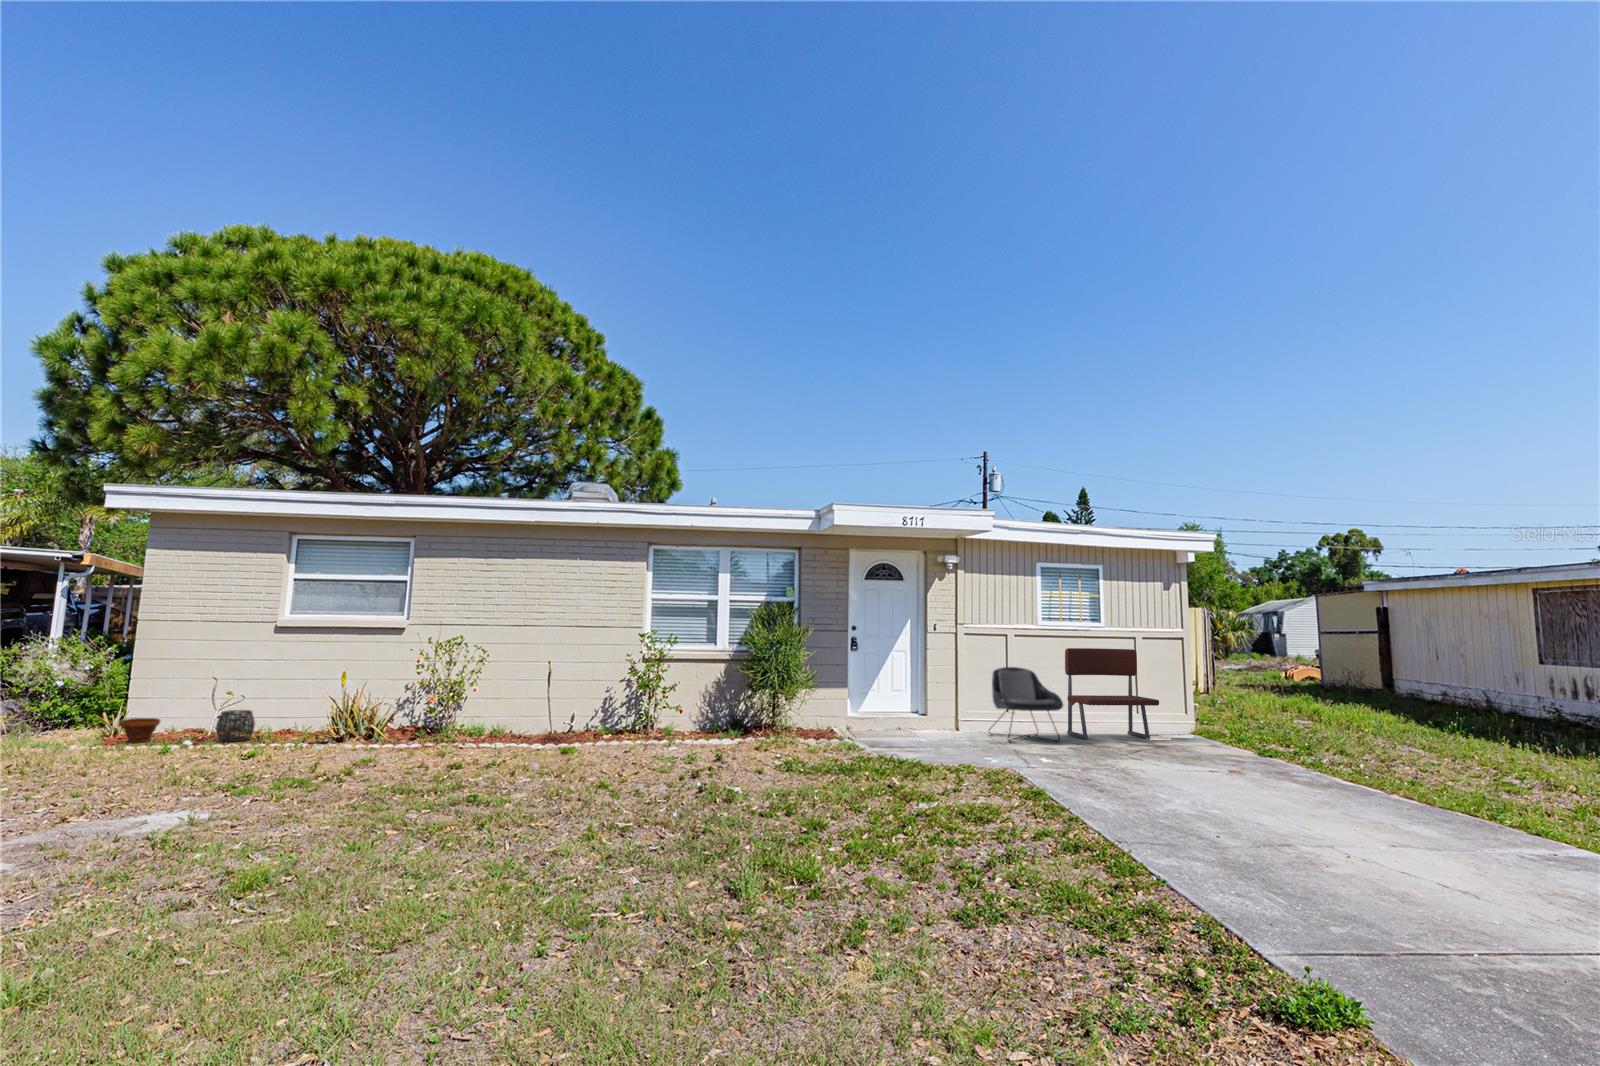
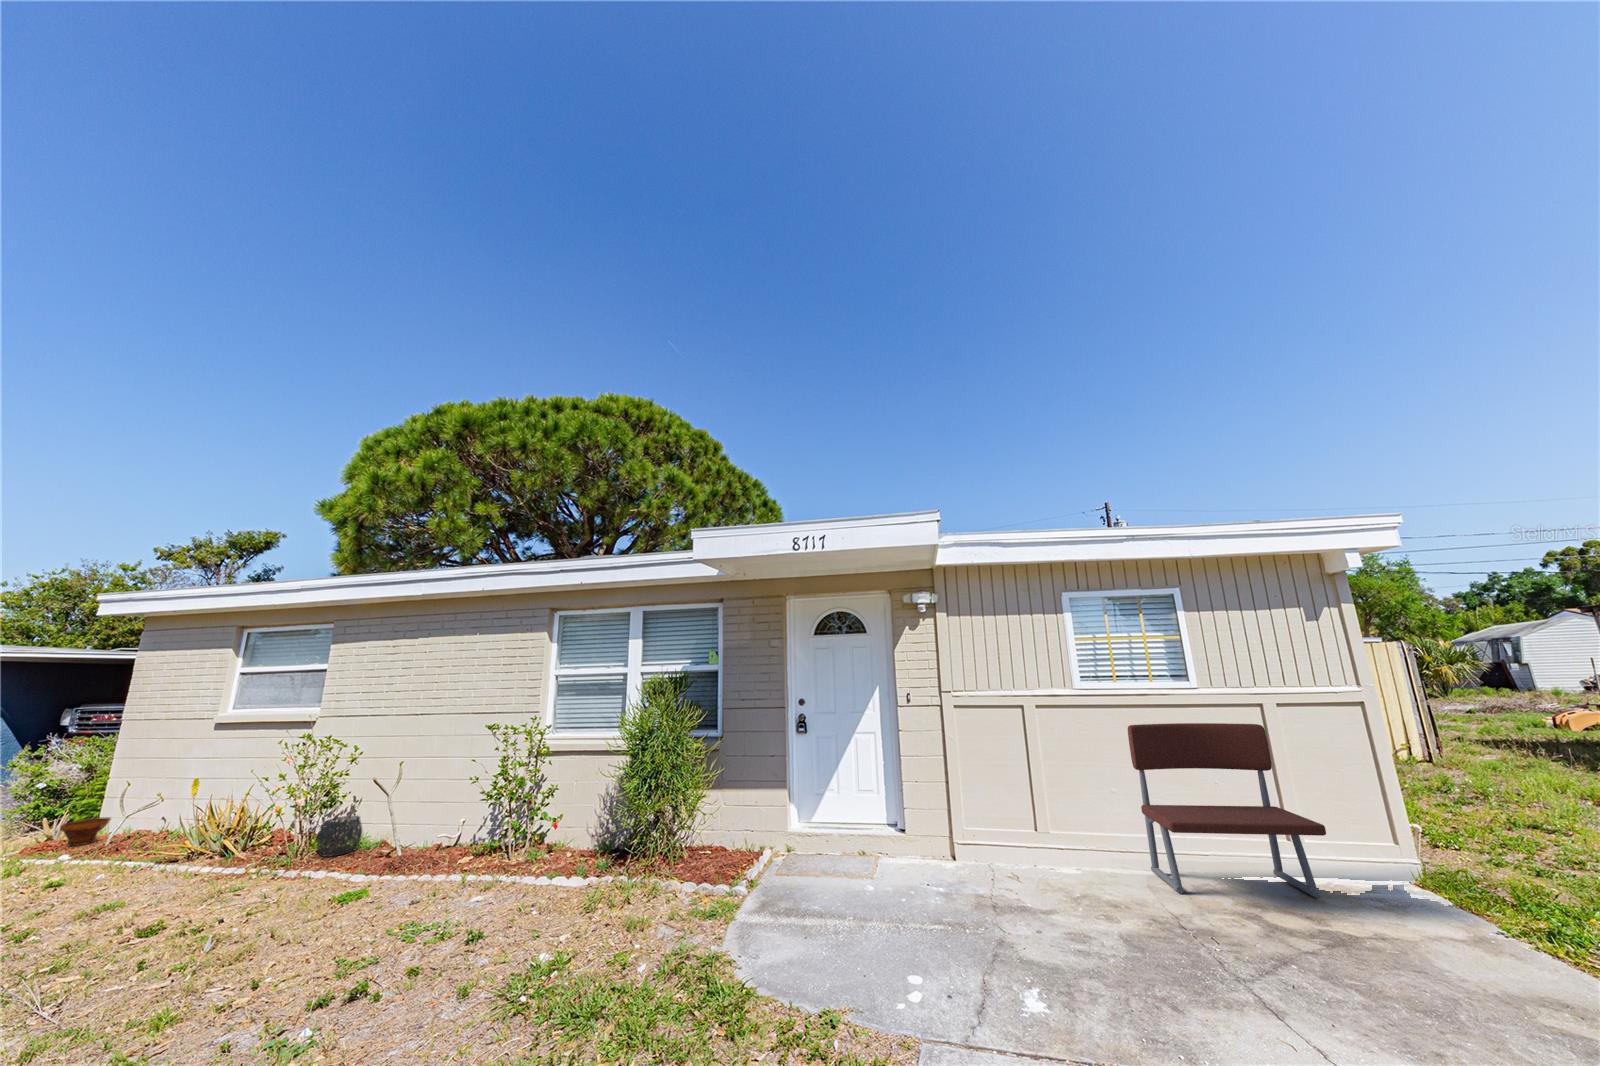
lounge chair: present [989,667,1063,742] -> none [999,756,1121,903]
woven basket: present [216,710,255,742] -> present [317,816,362,857]

